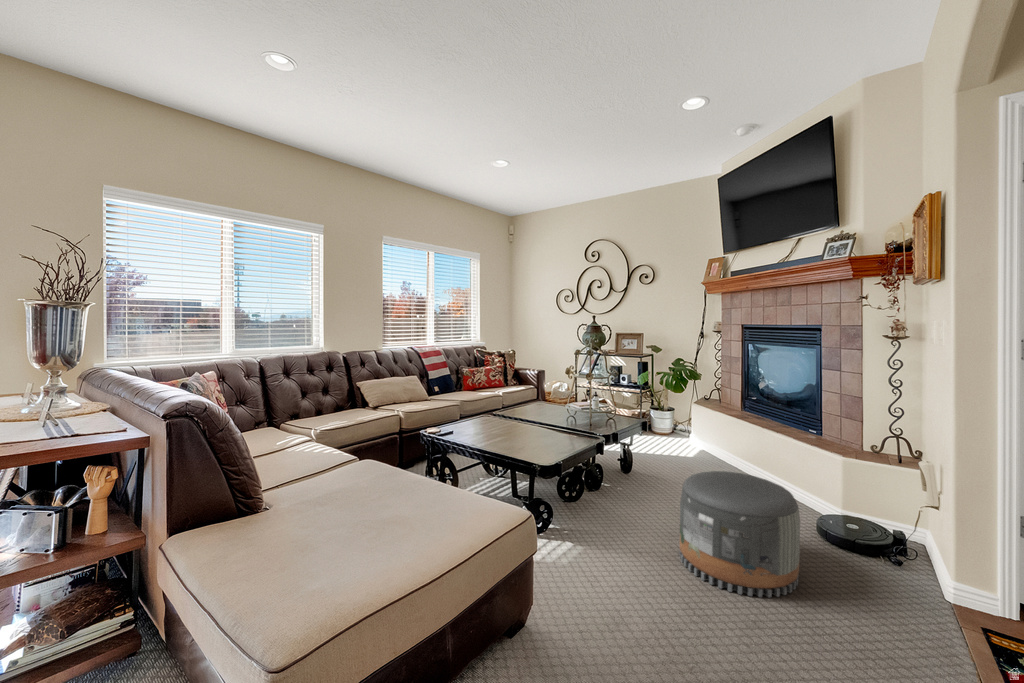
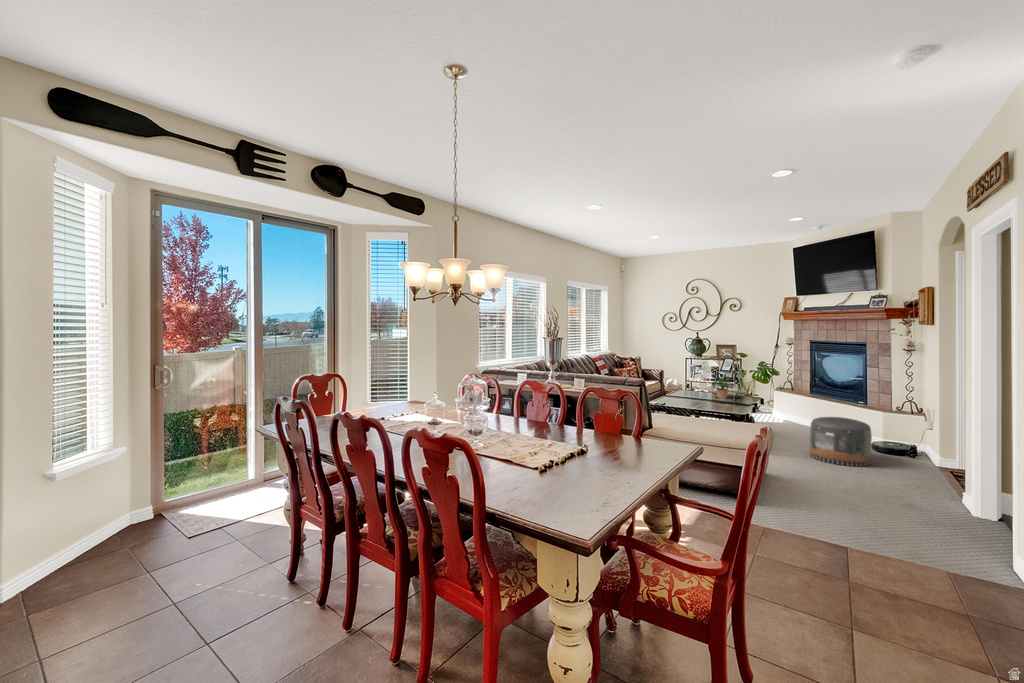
potted plant: none [555,375,599,421] -> present [711,372,733,399]

